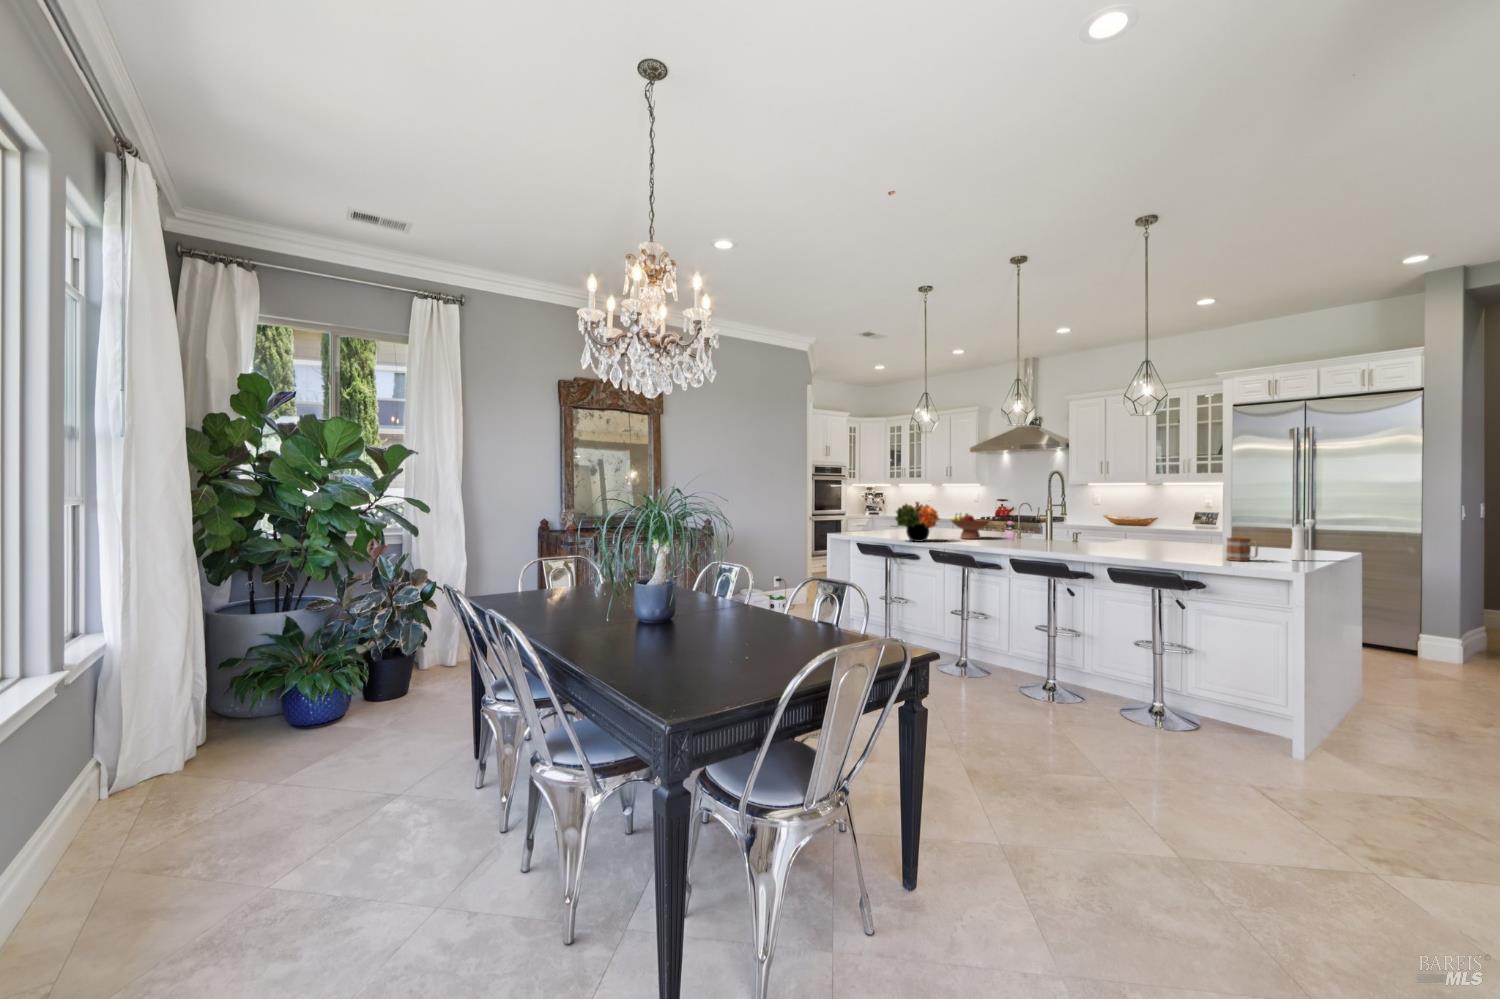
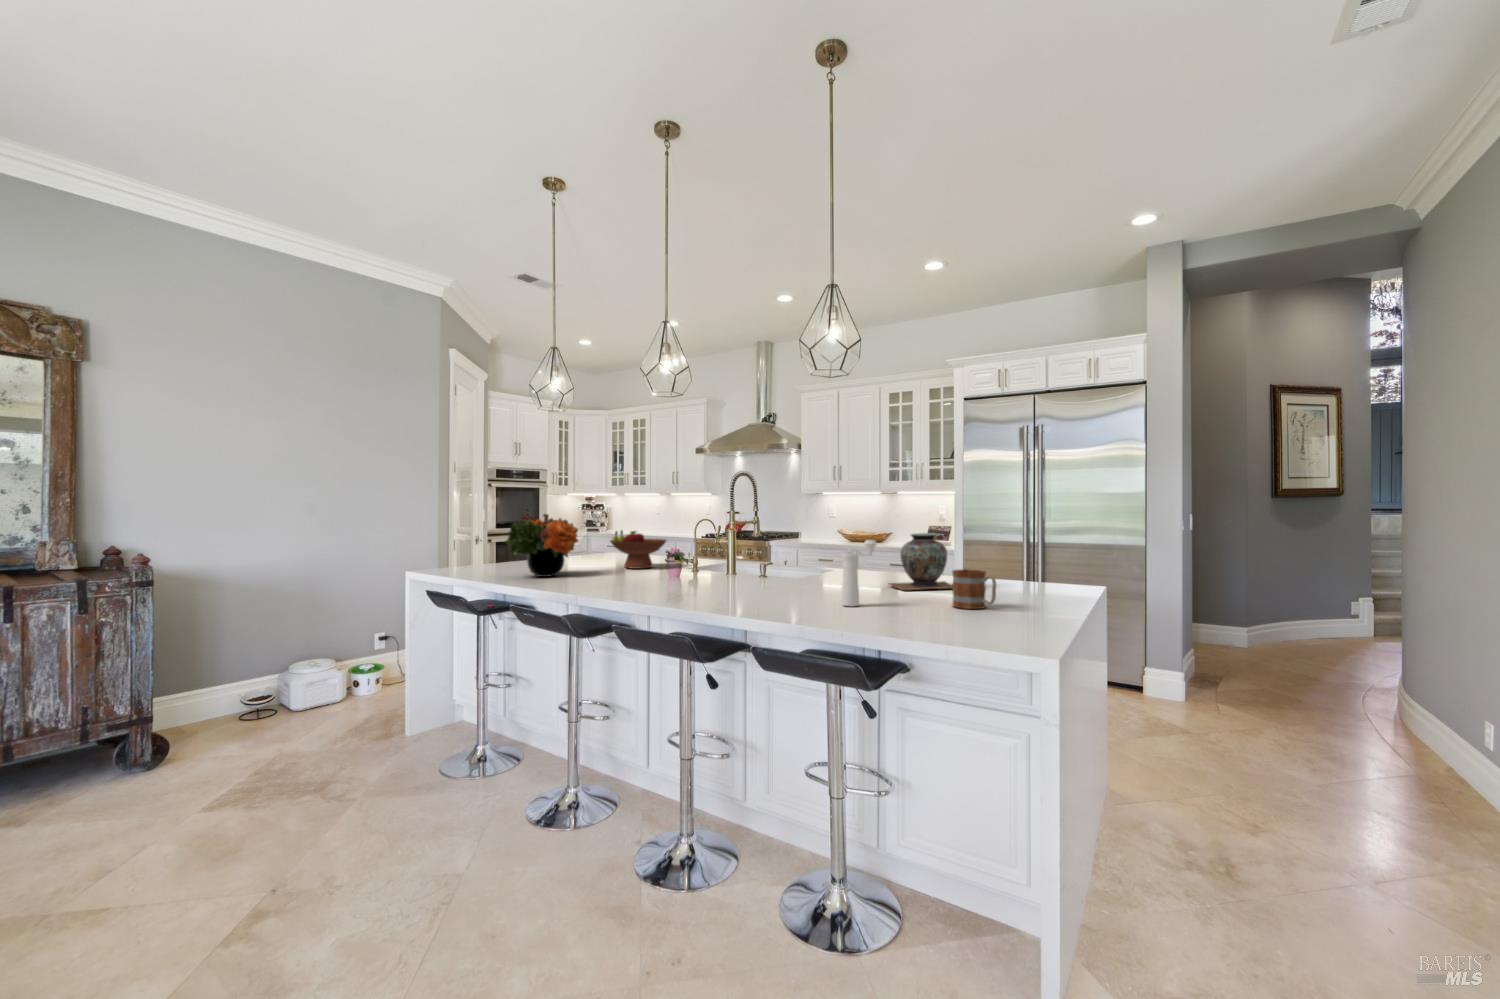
decorative vase: none [1174,516,1228,553] -> present [889,533,953,590]
pepper mill: present [1291,519,1315,561] -> present [842,540,877,606]

